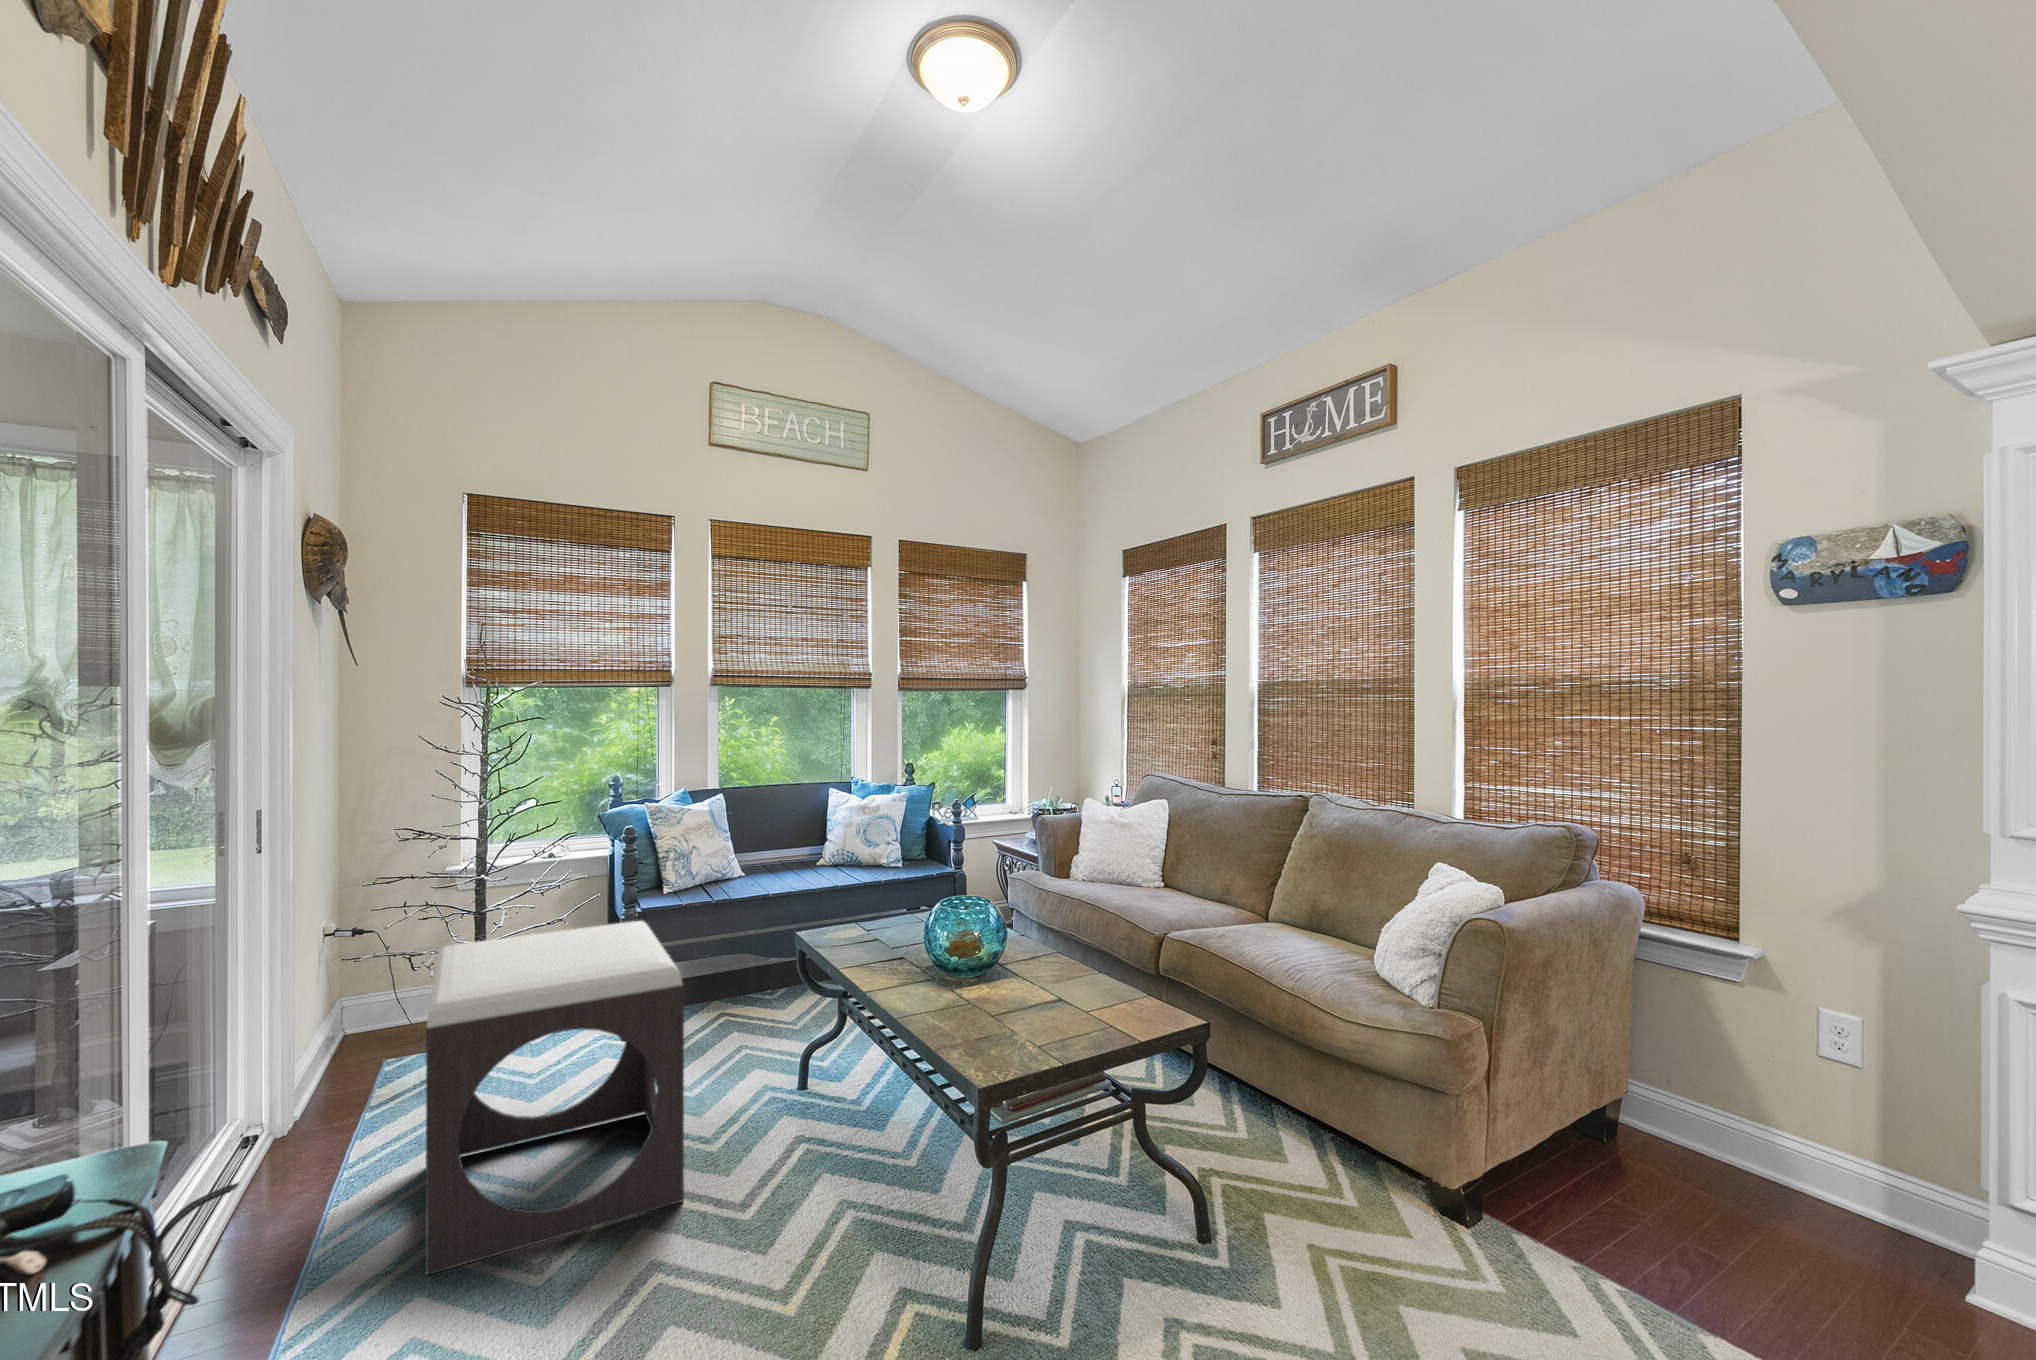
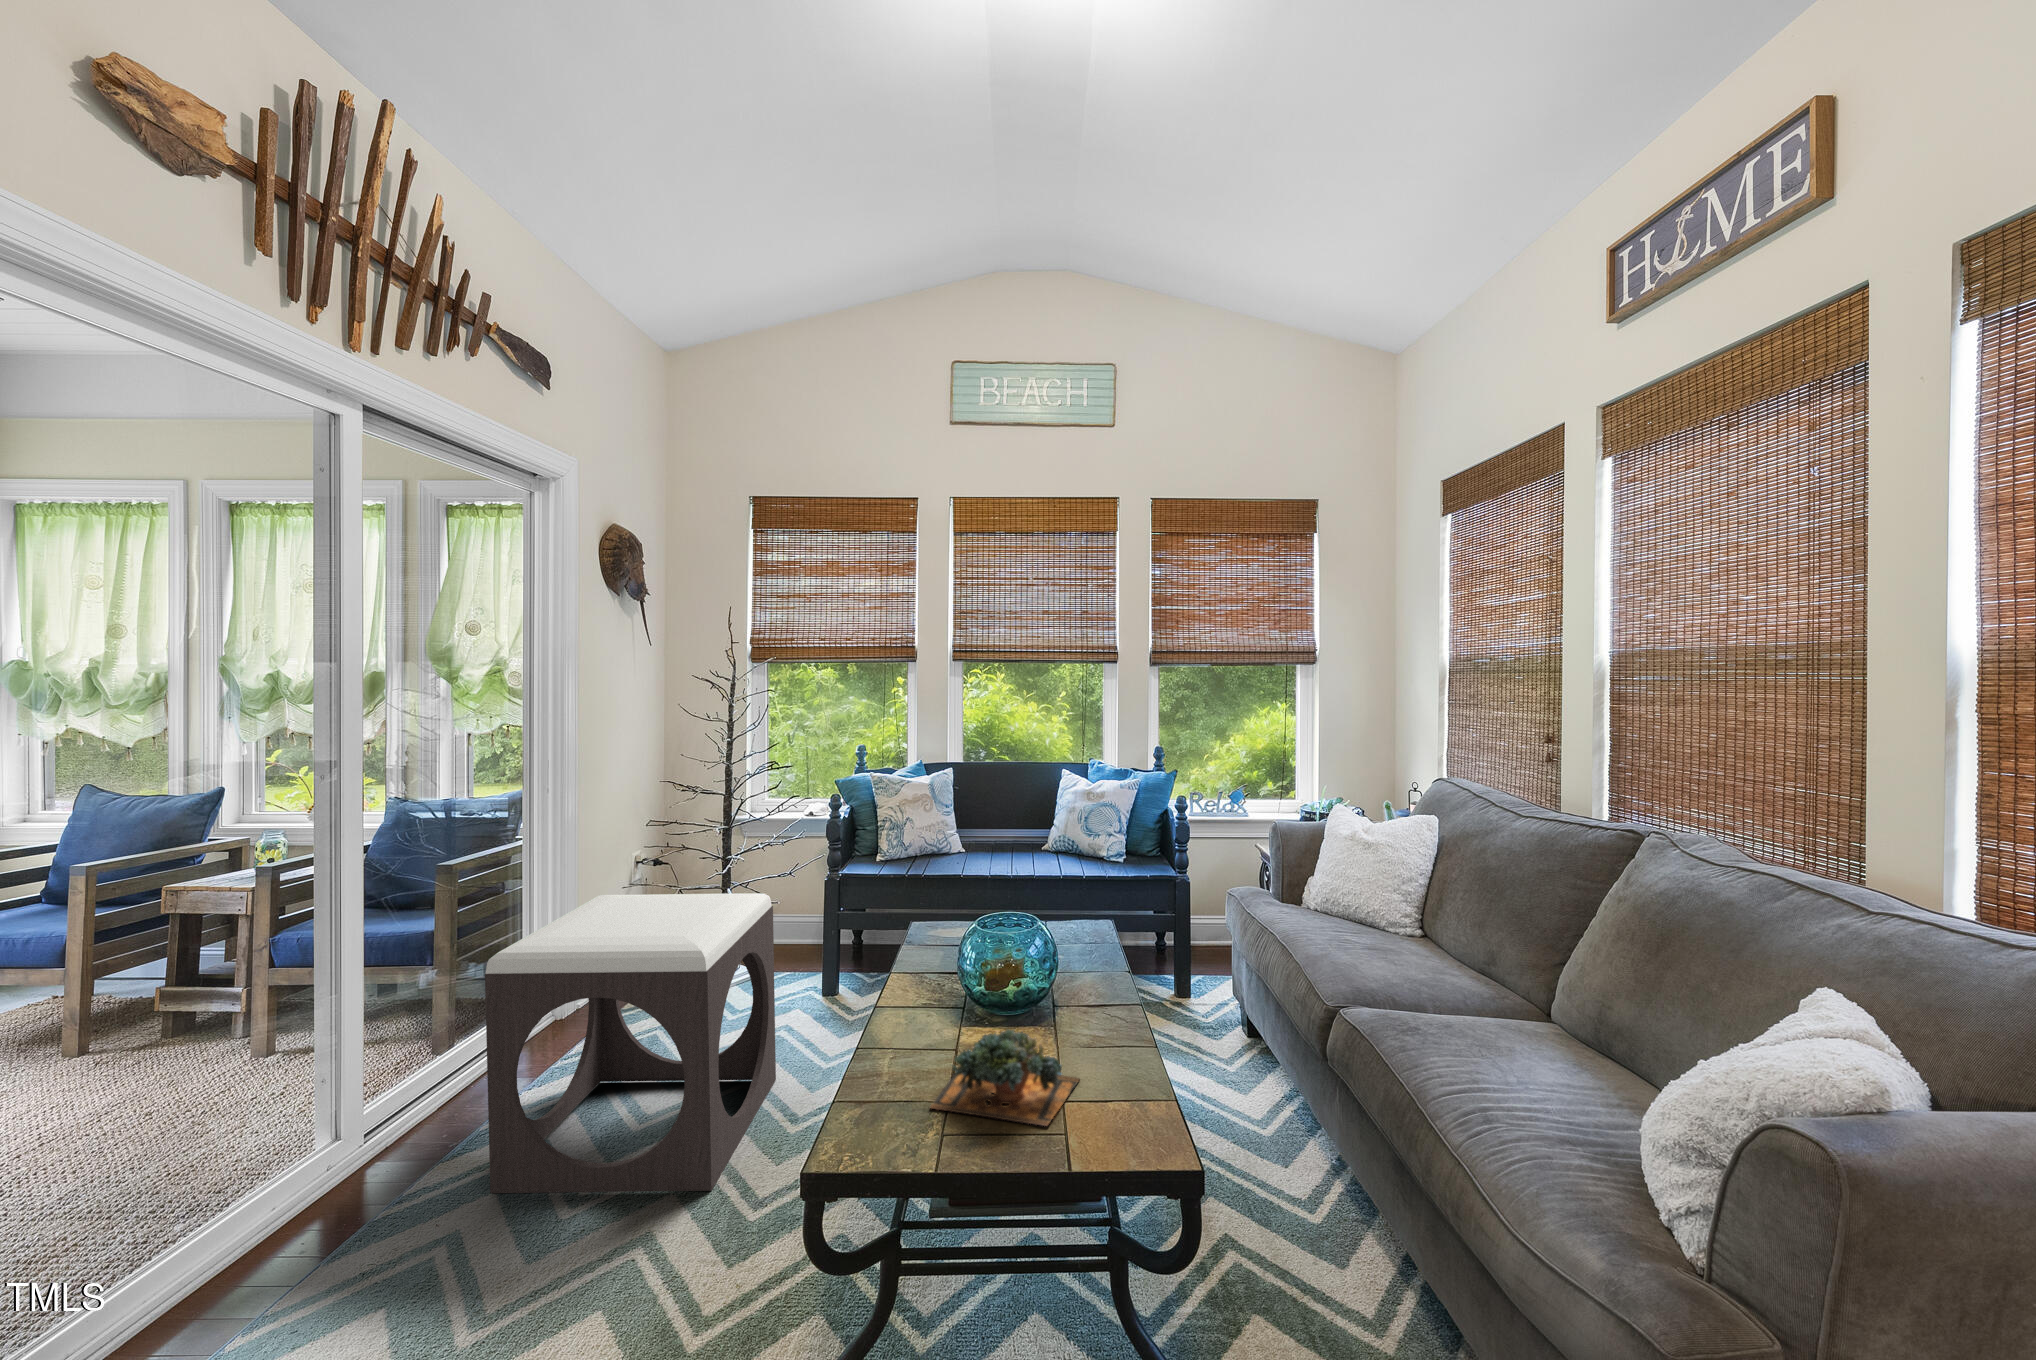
succulent plant: none [976,965,1082,1032] -> present [930,1029,1079,1126]

